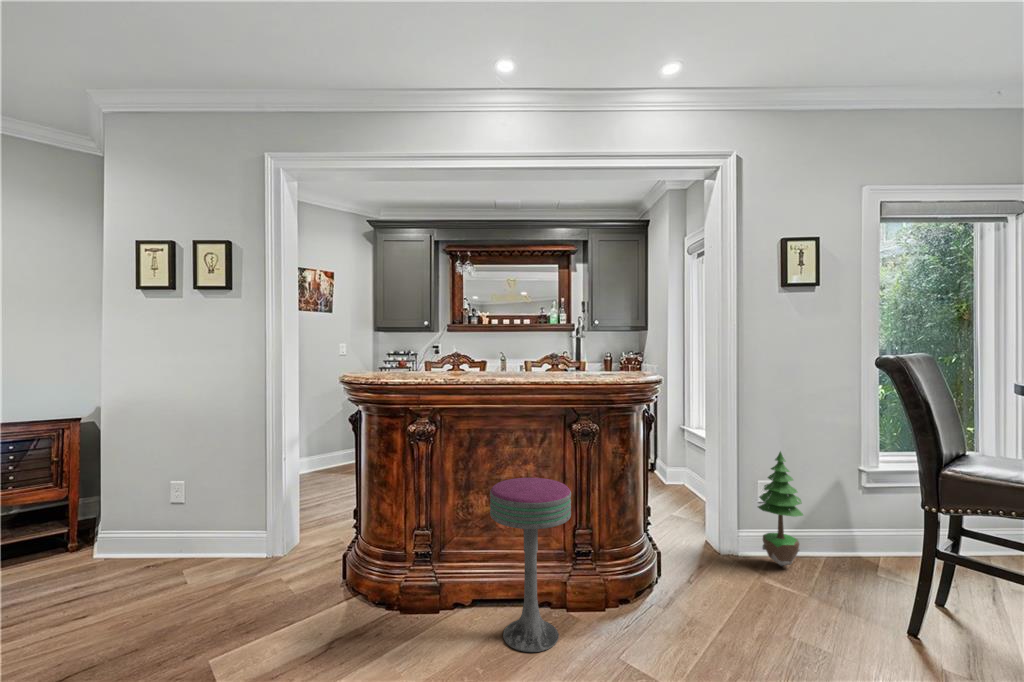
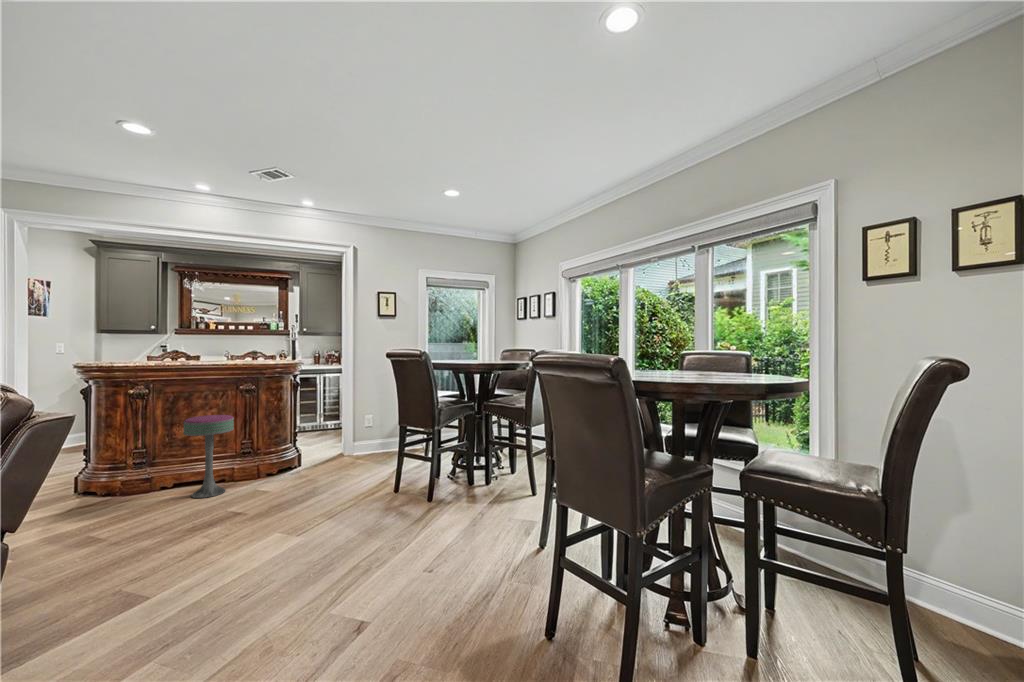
potted tree: present [758,452,803,566] -> none [360,398,381,455]

